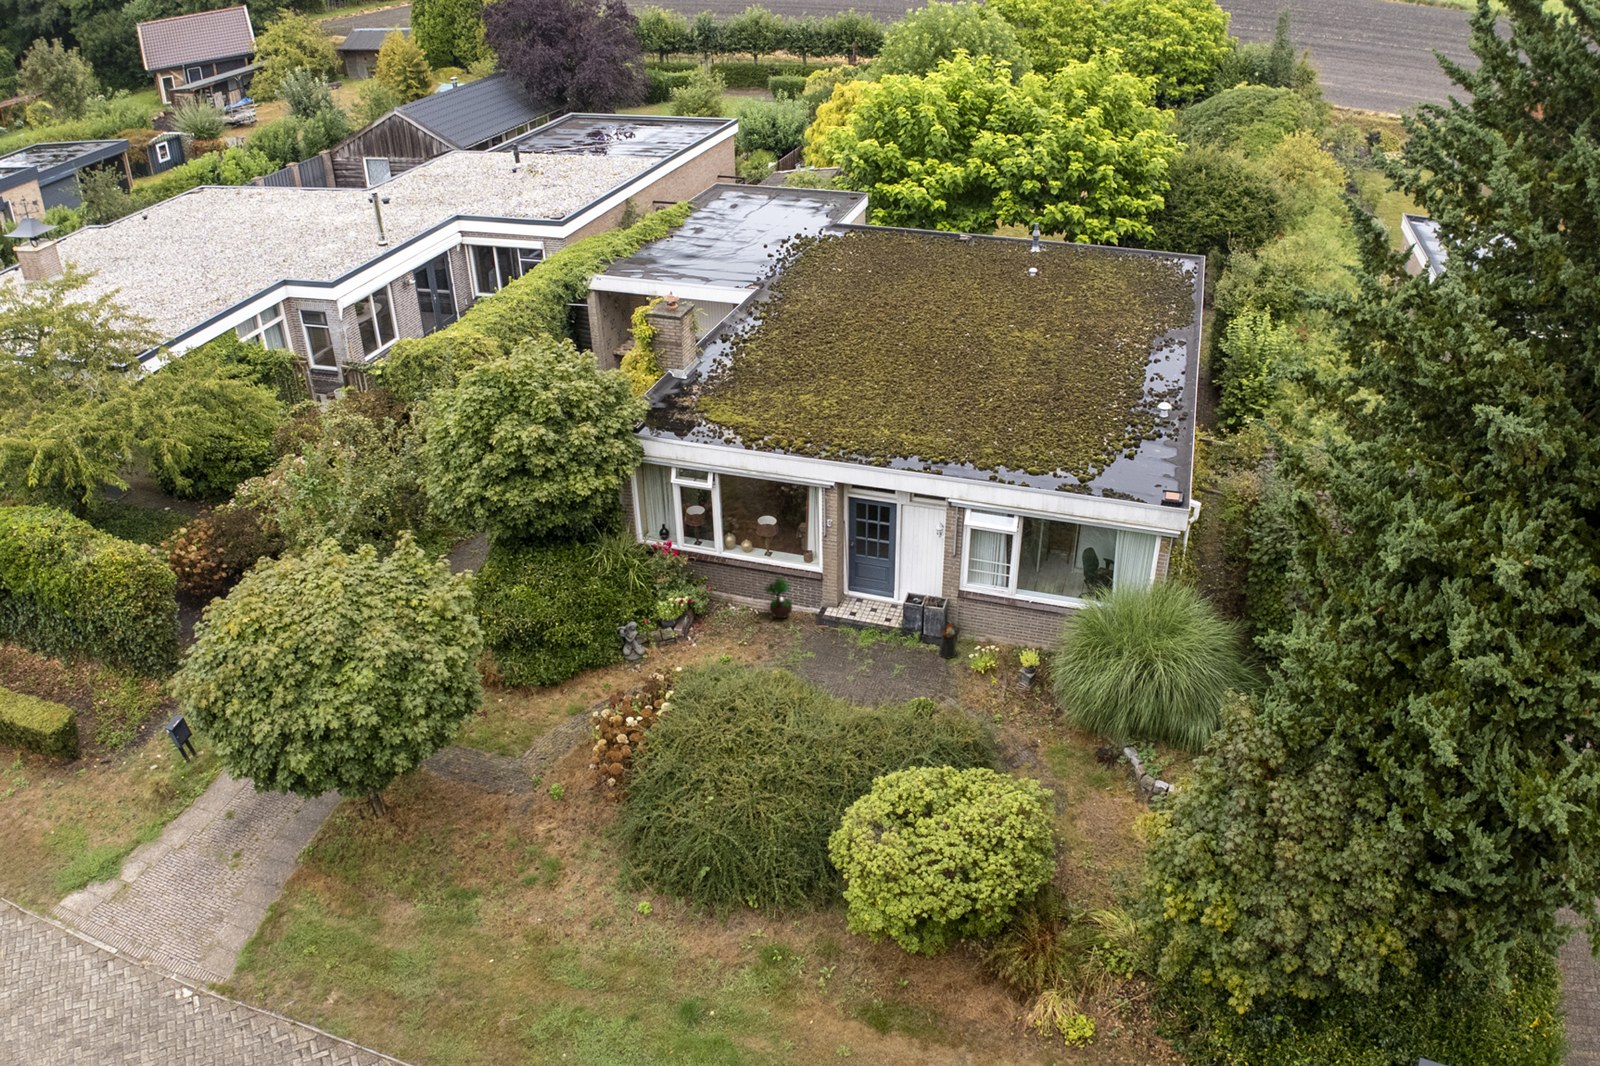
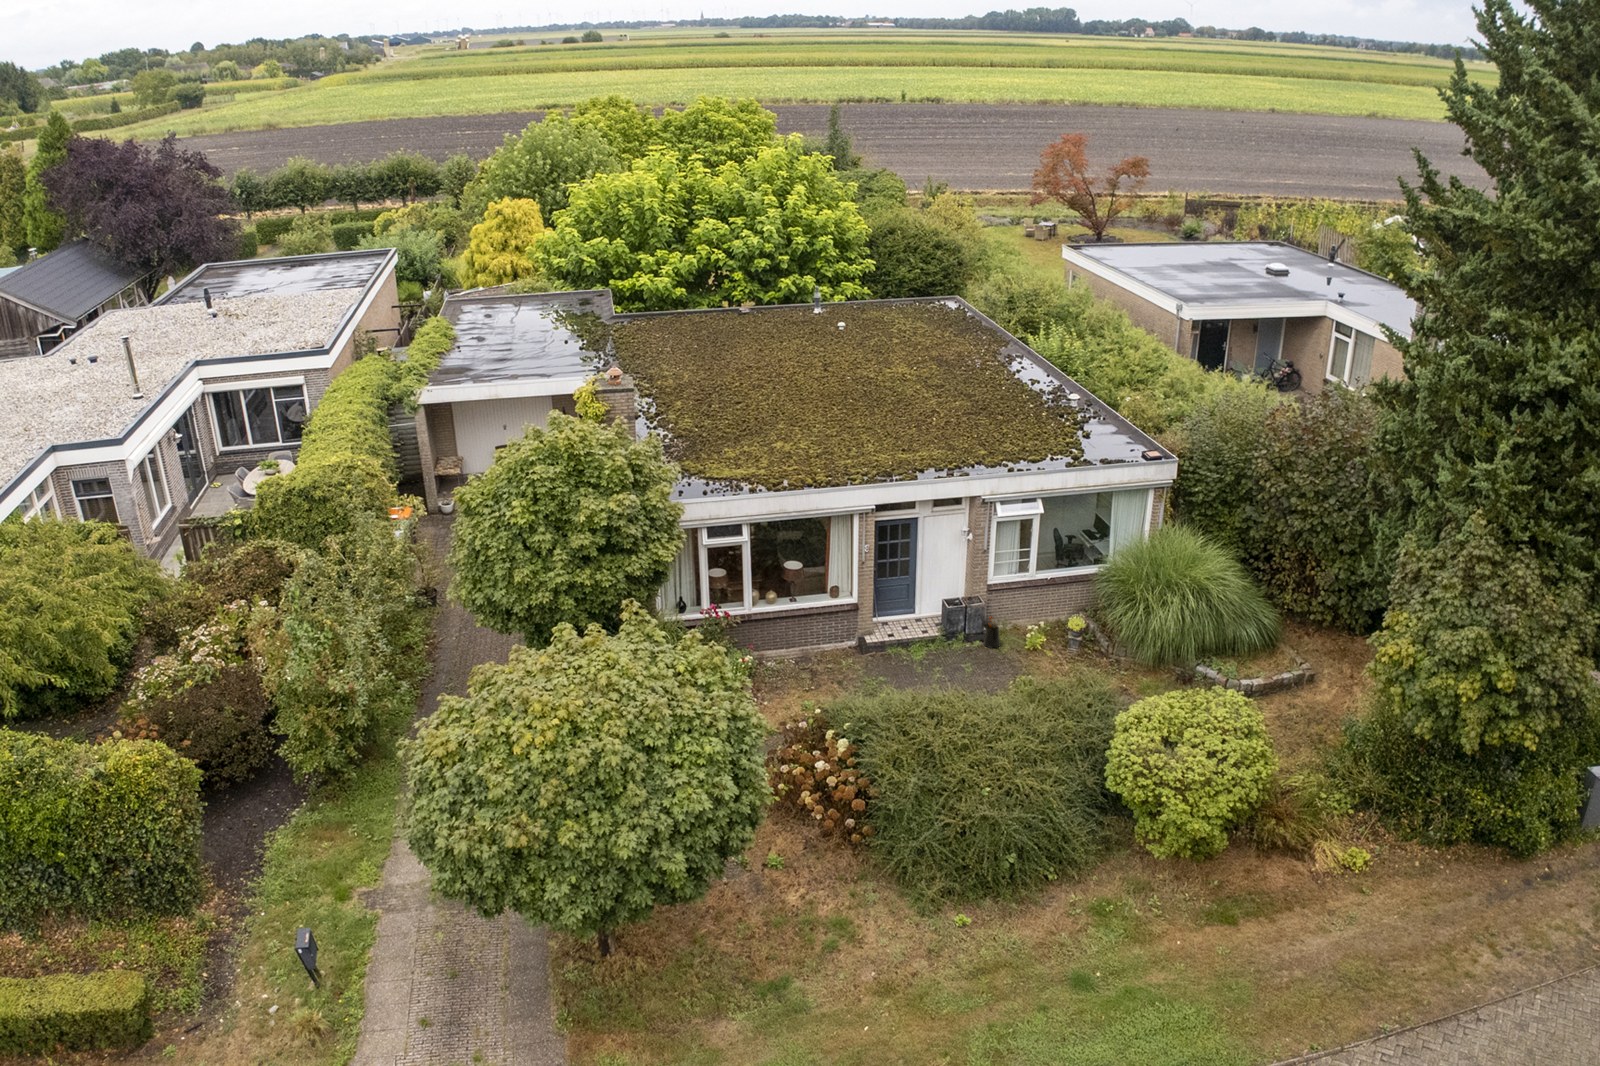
potted tree: present [763,577,792,618] -> none [809,612,839,657]

